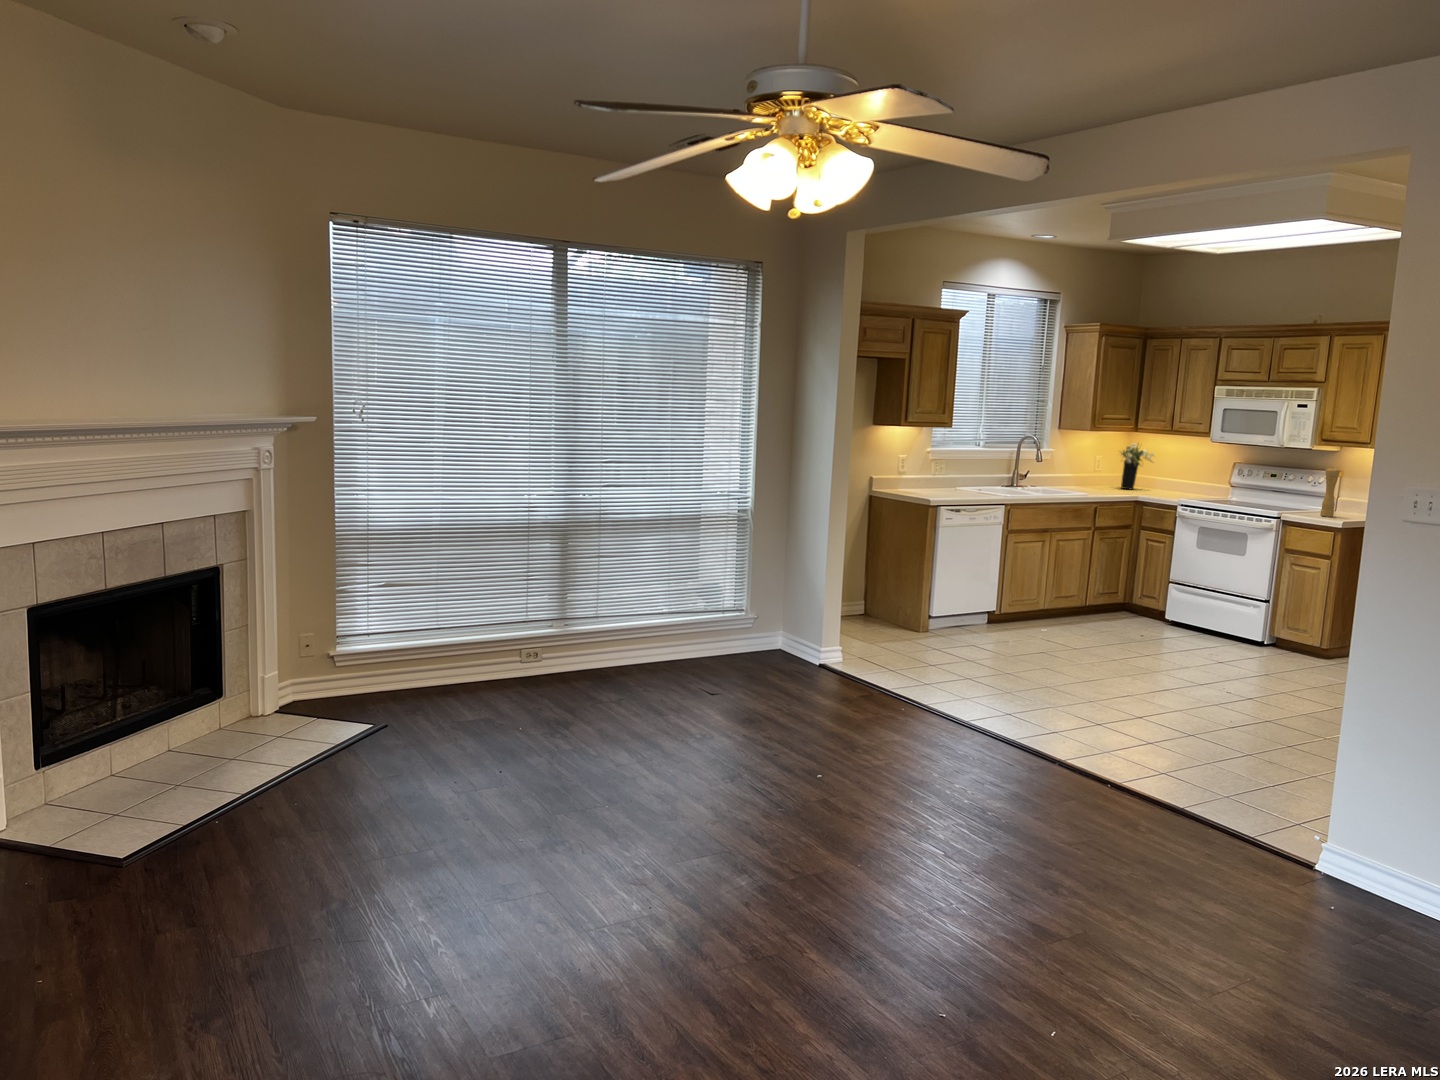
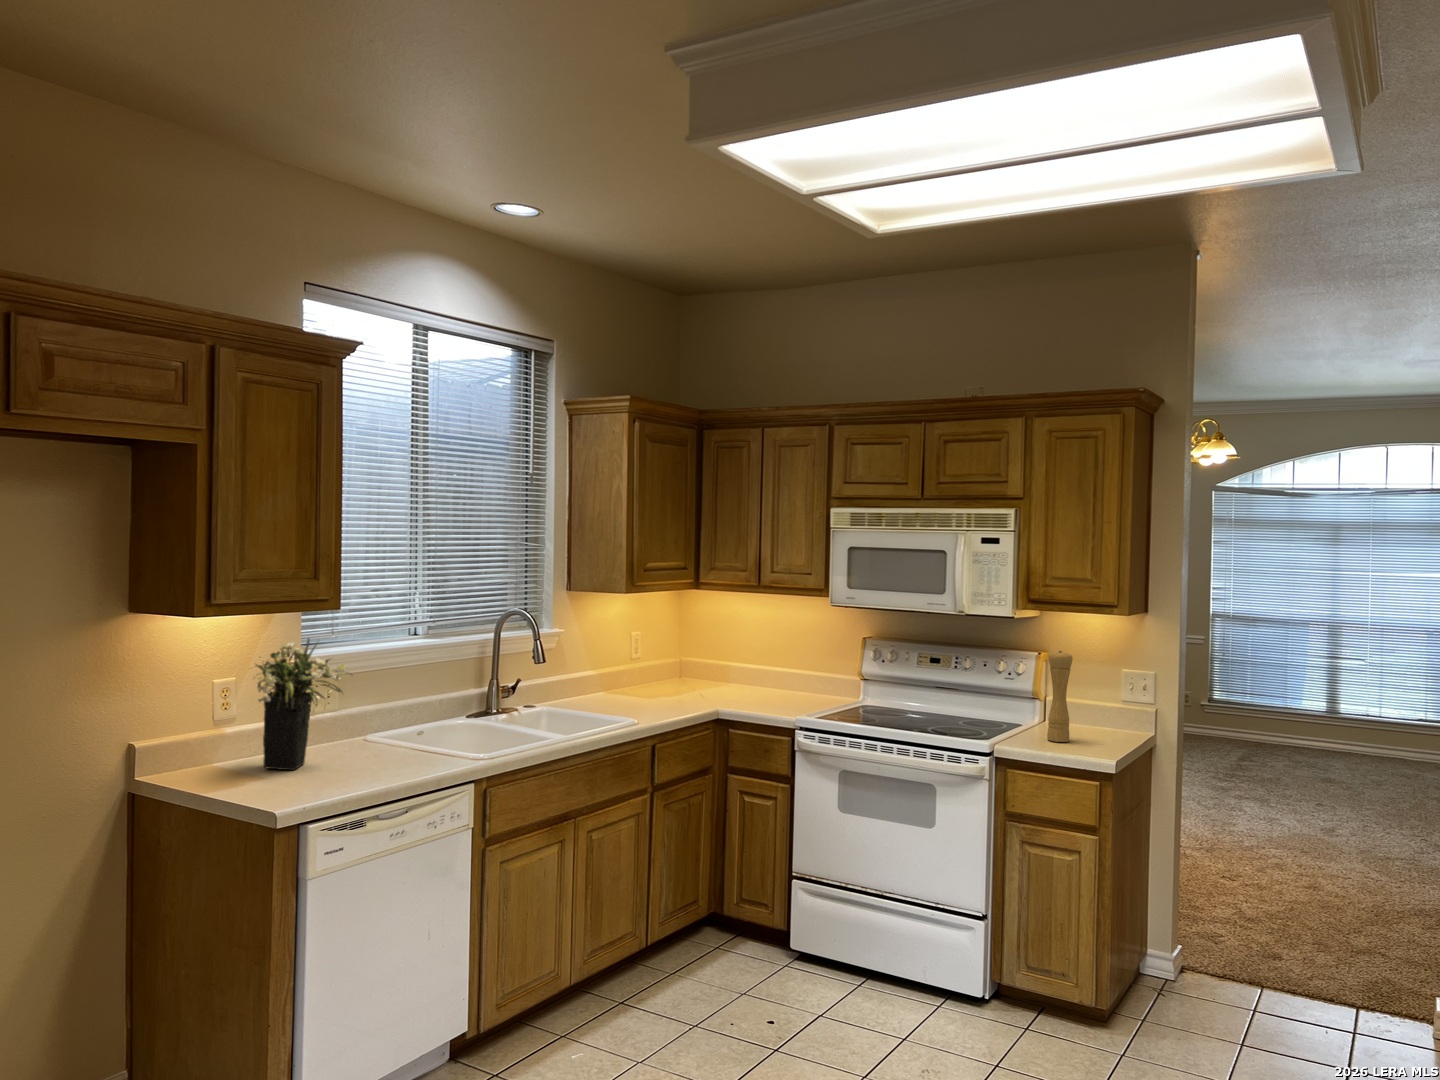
flower arrangement: present [1121,443,1154,490] -> present [256,638,353,770]

